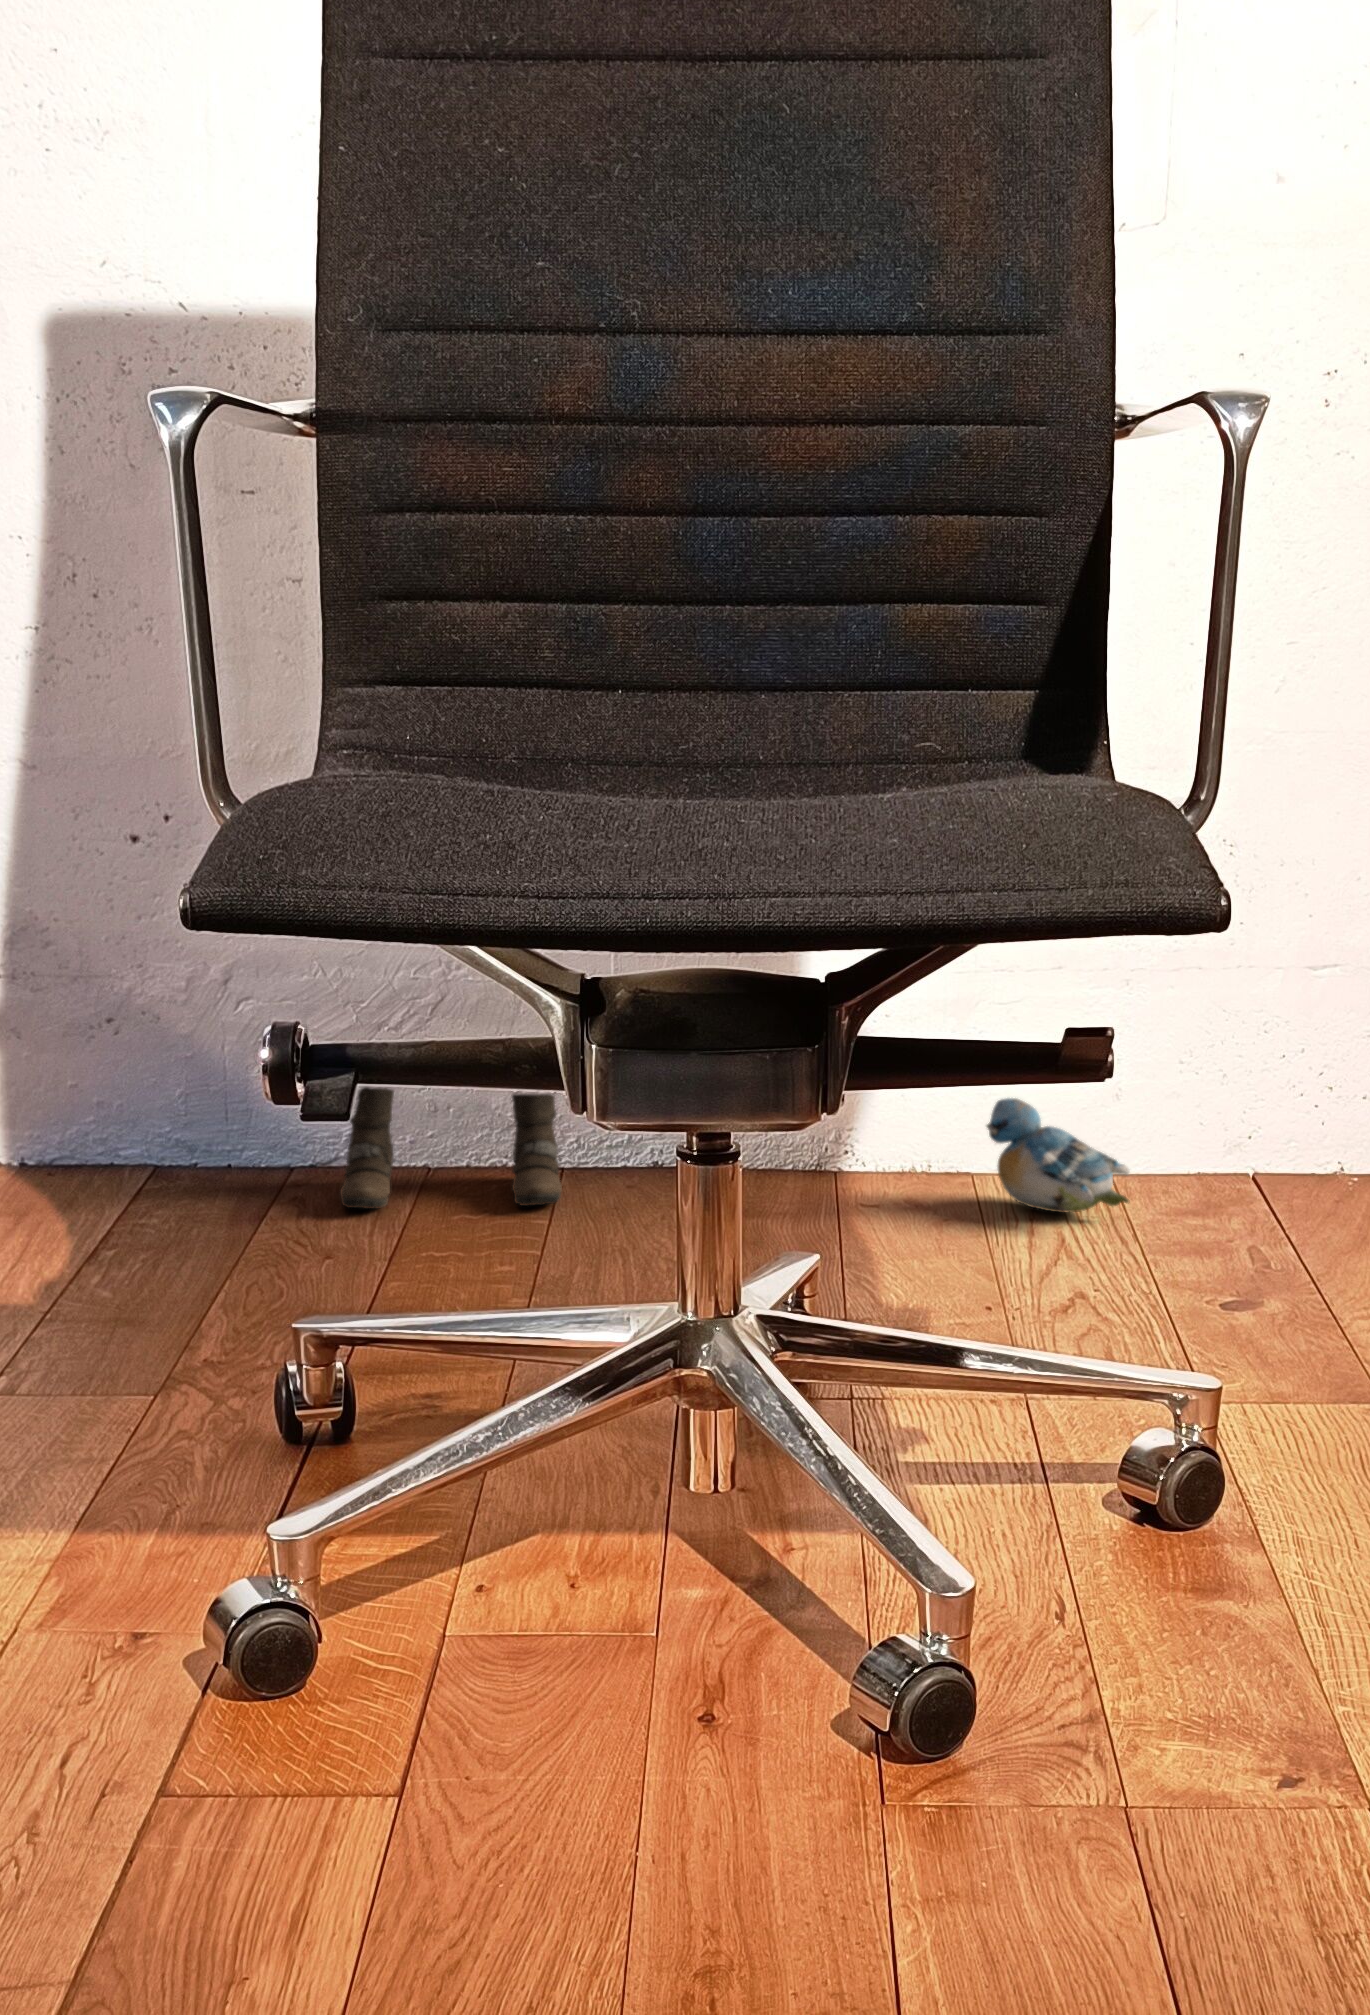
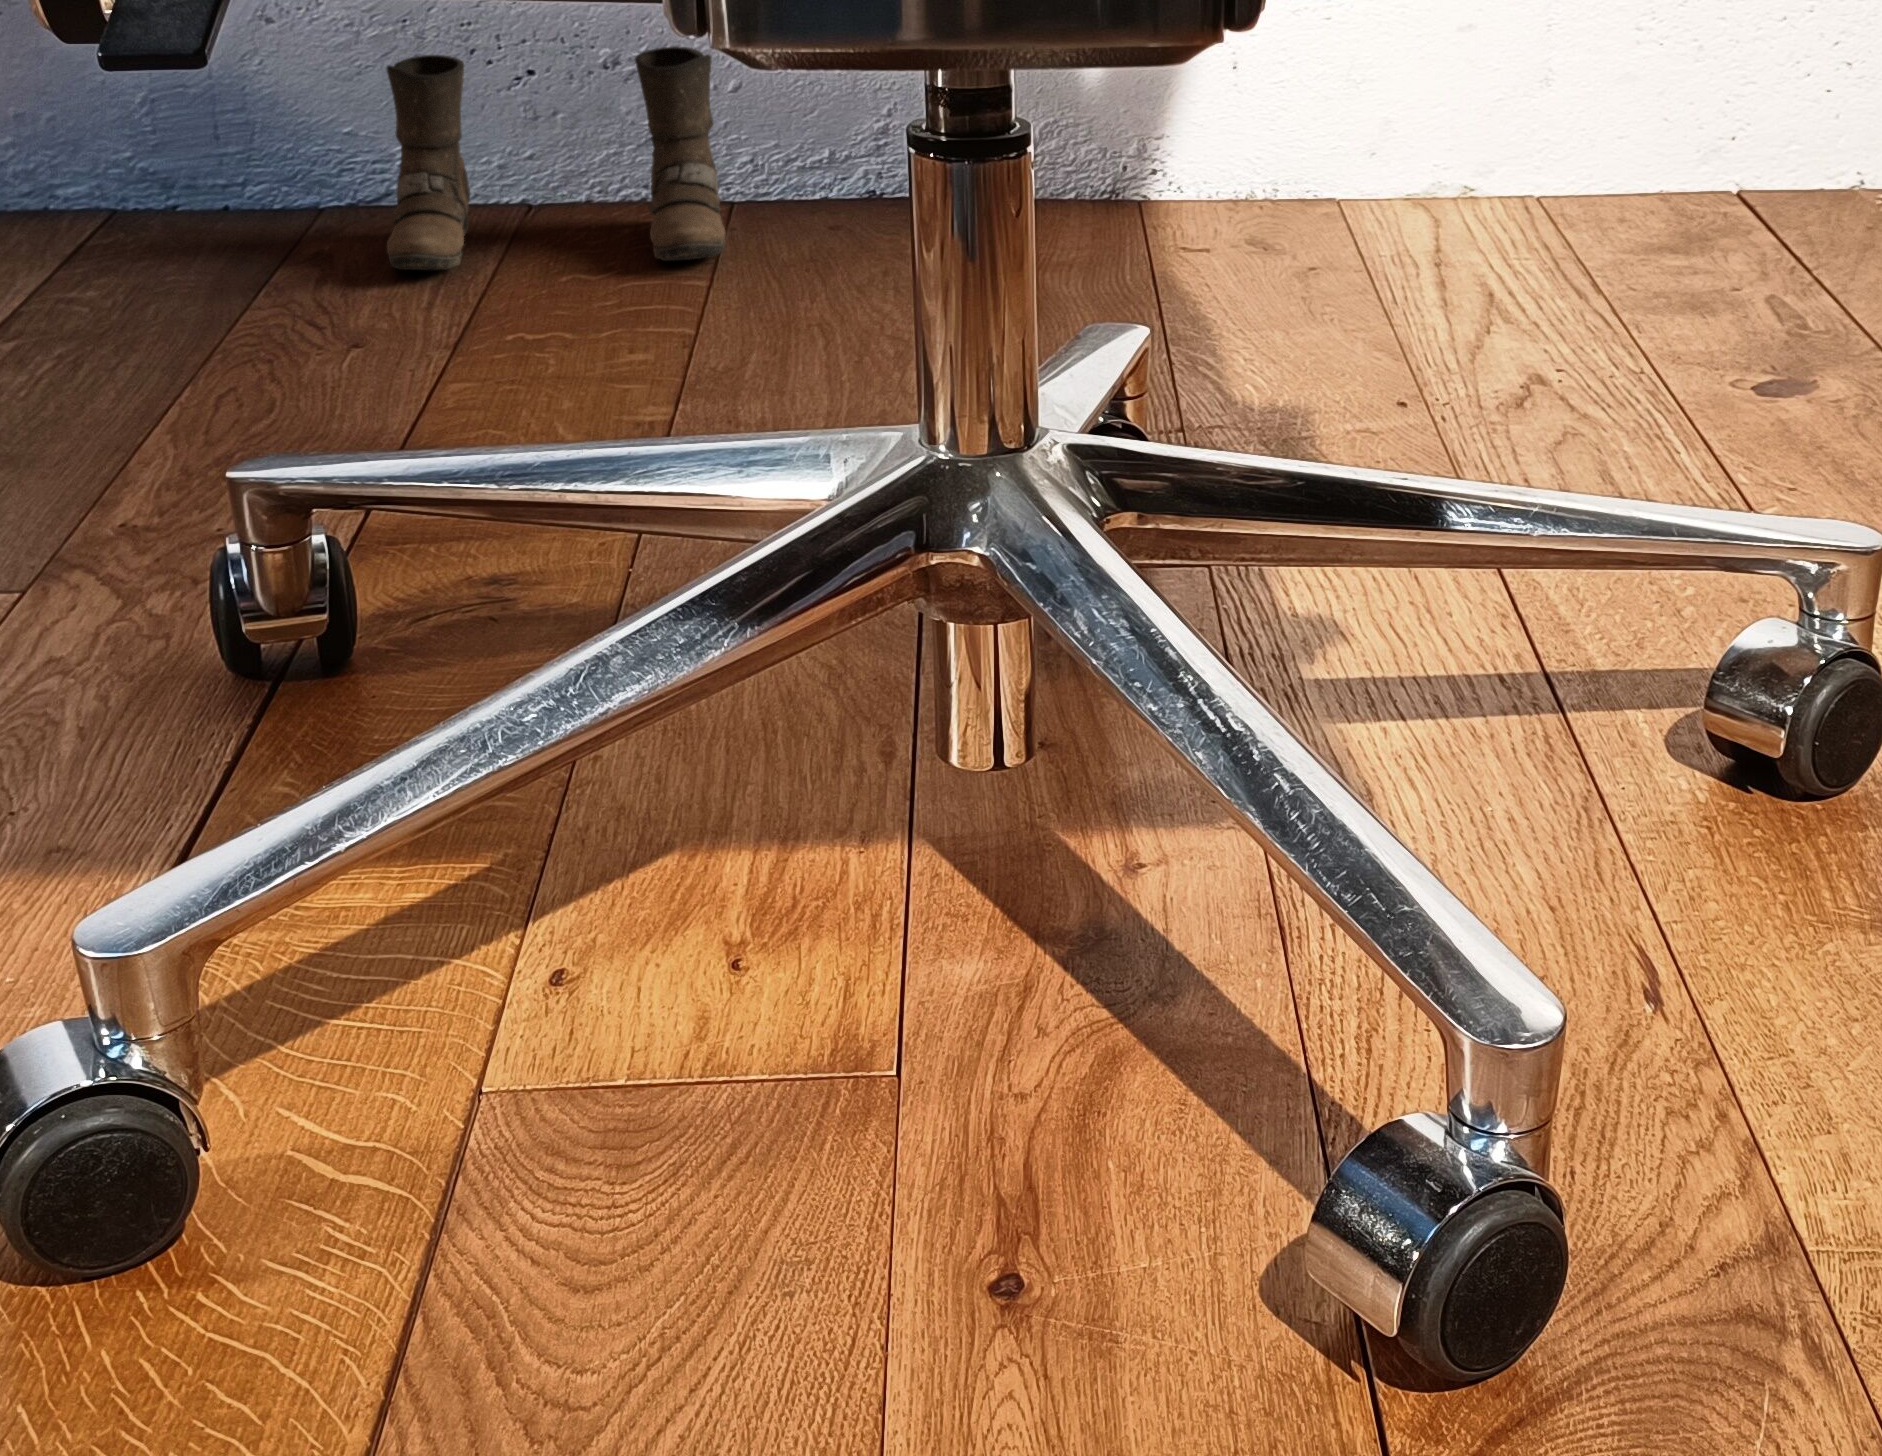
plush toy: present [987,1098,1129,1213] -> none [1369,82,1591,254]

